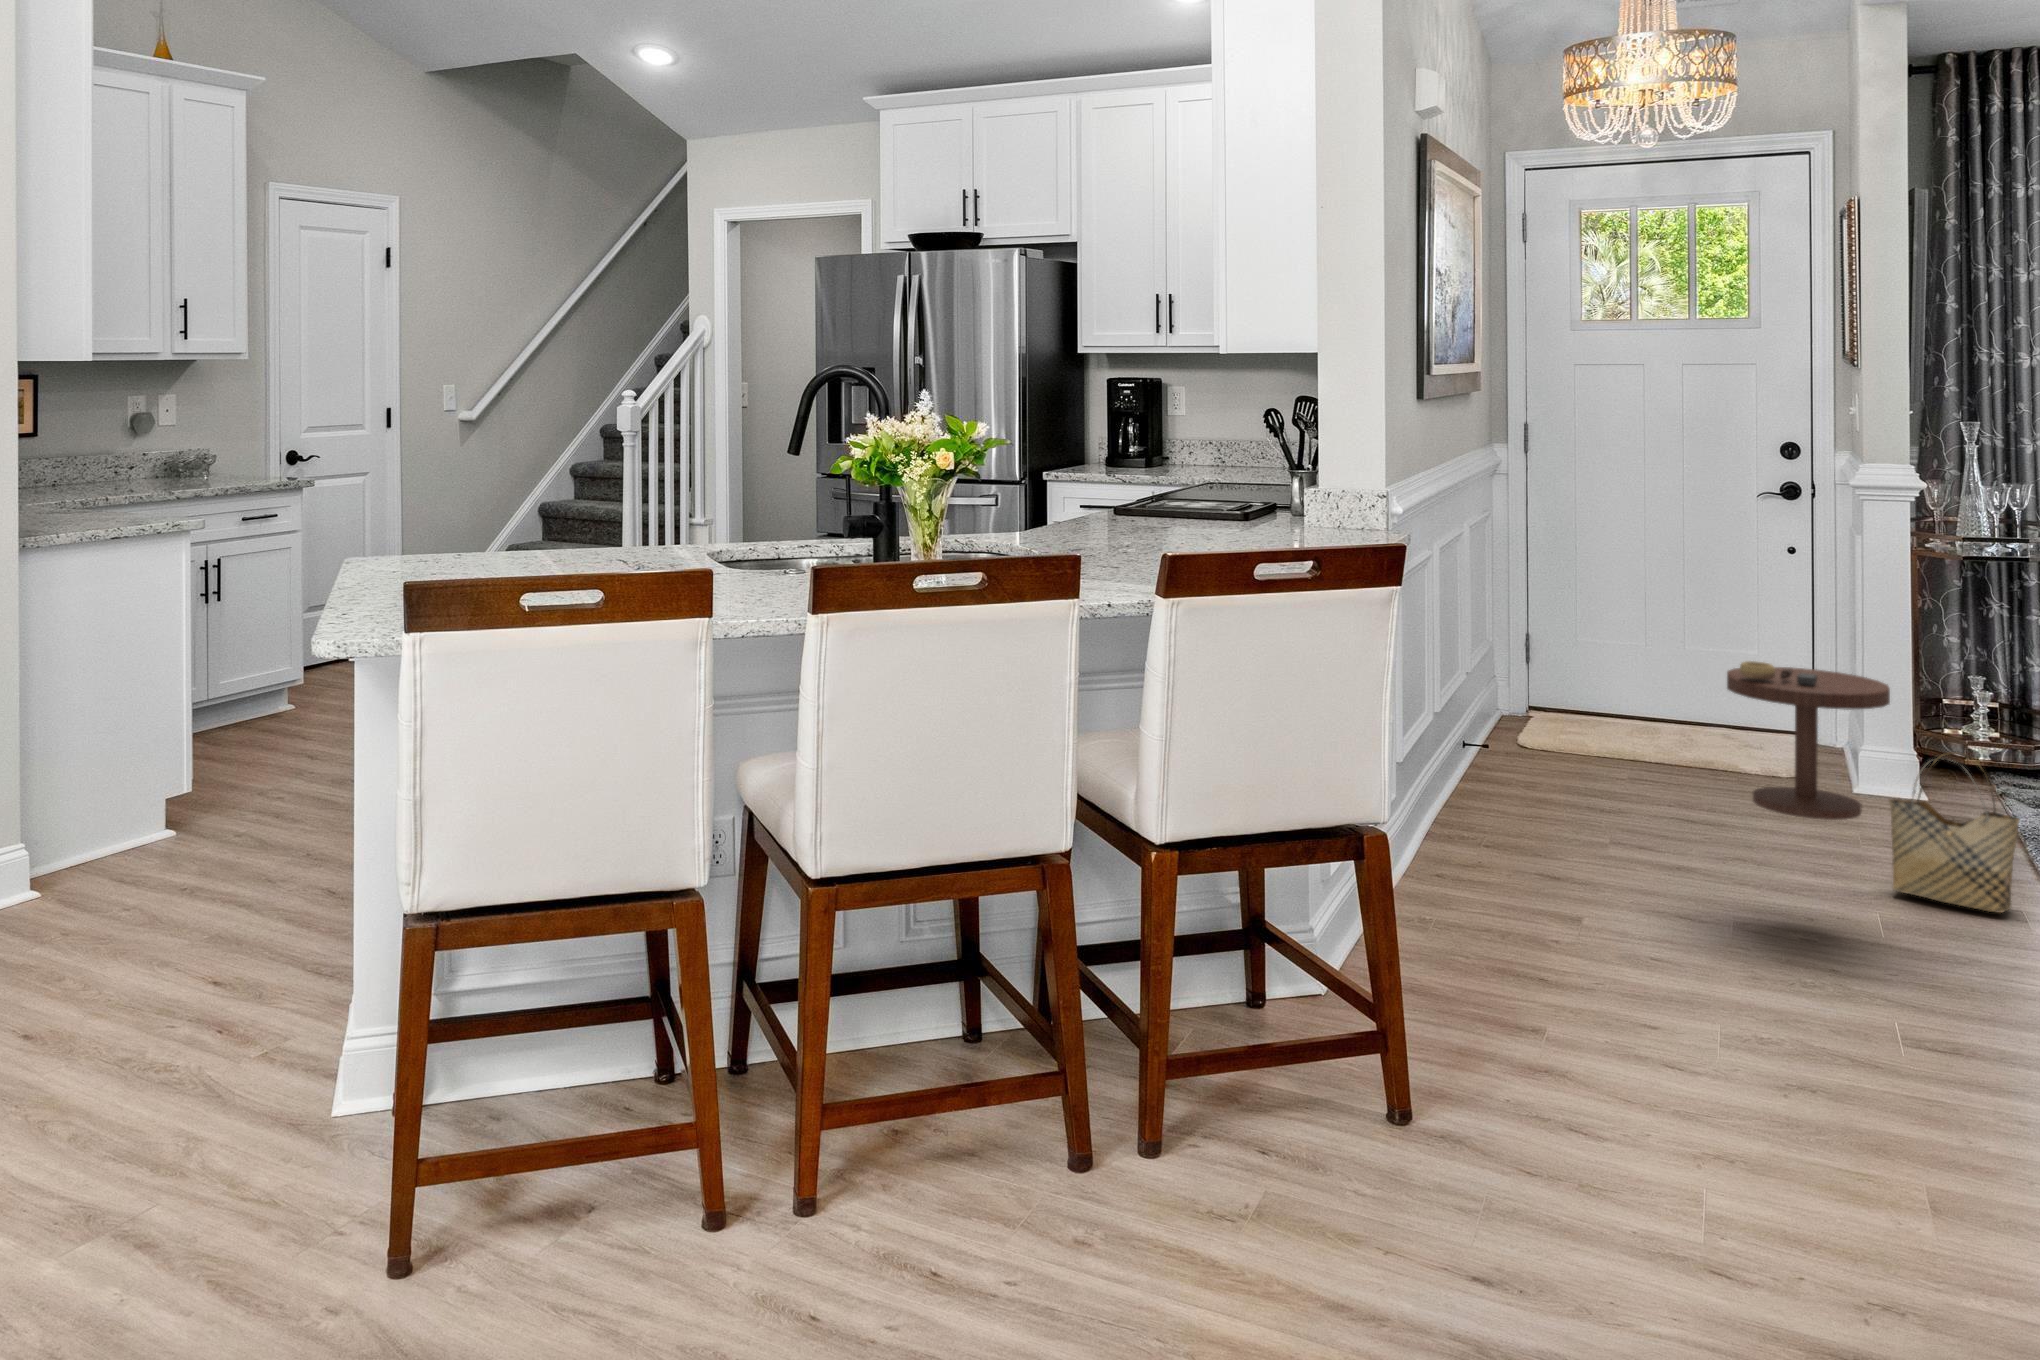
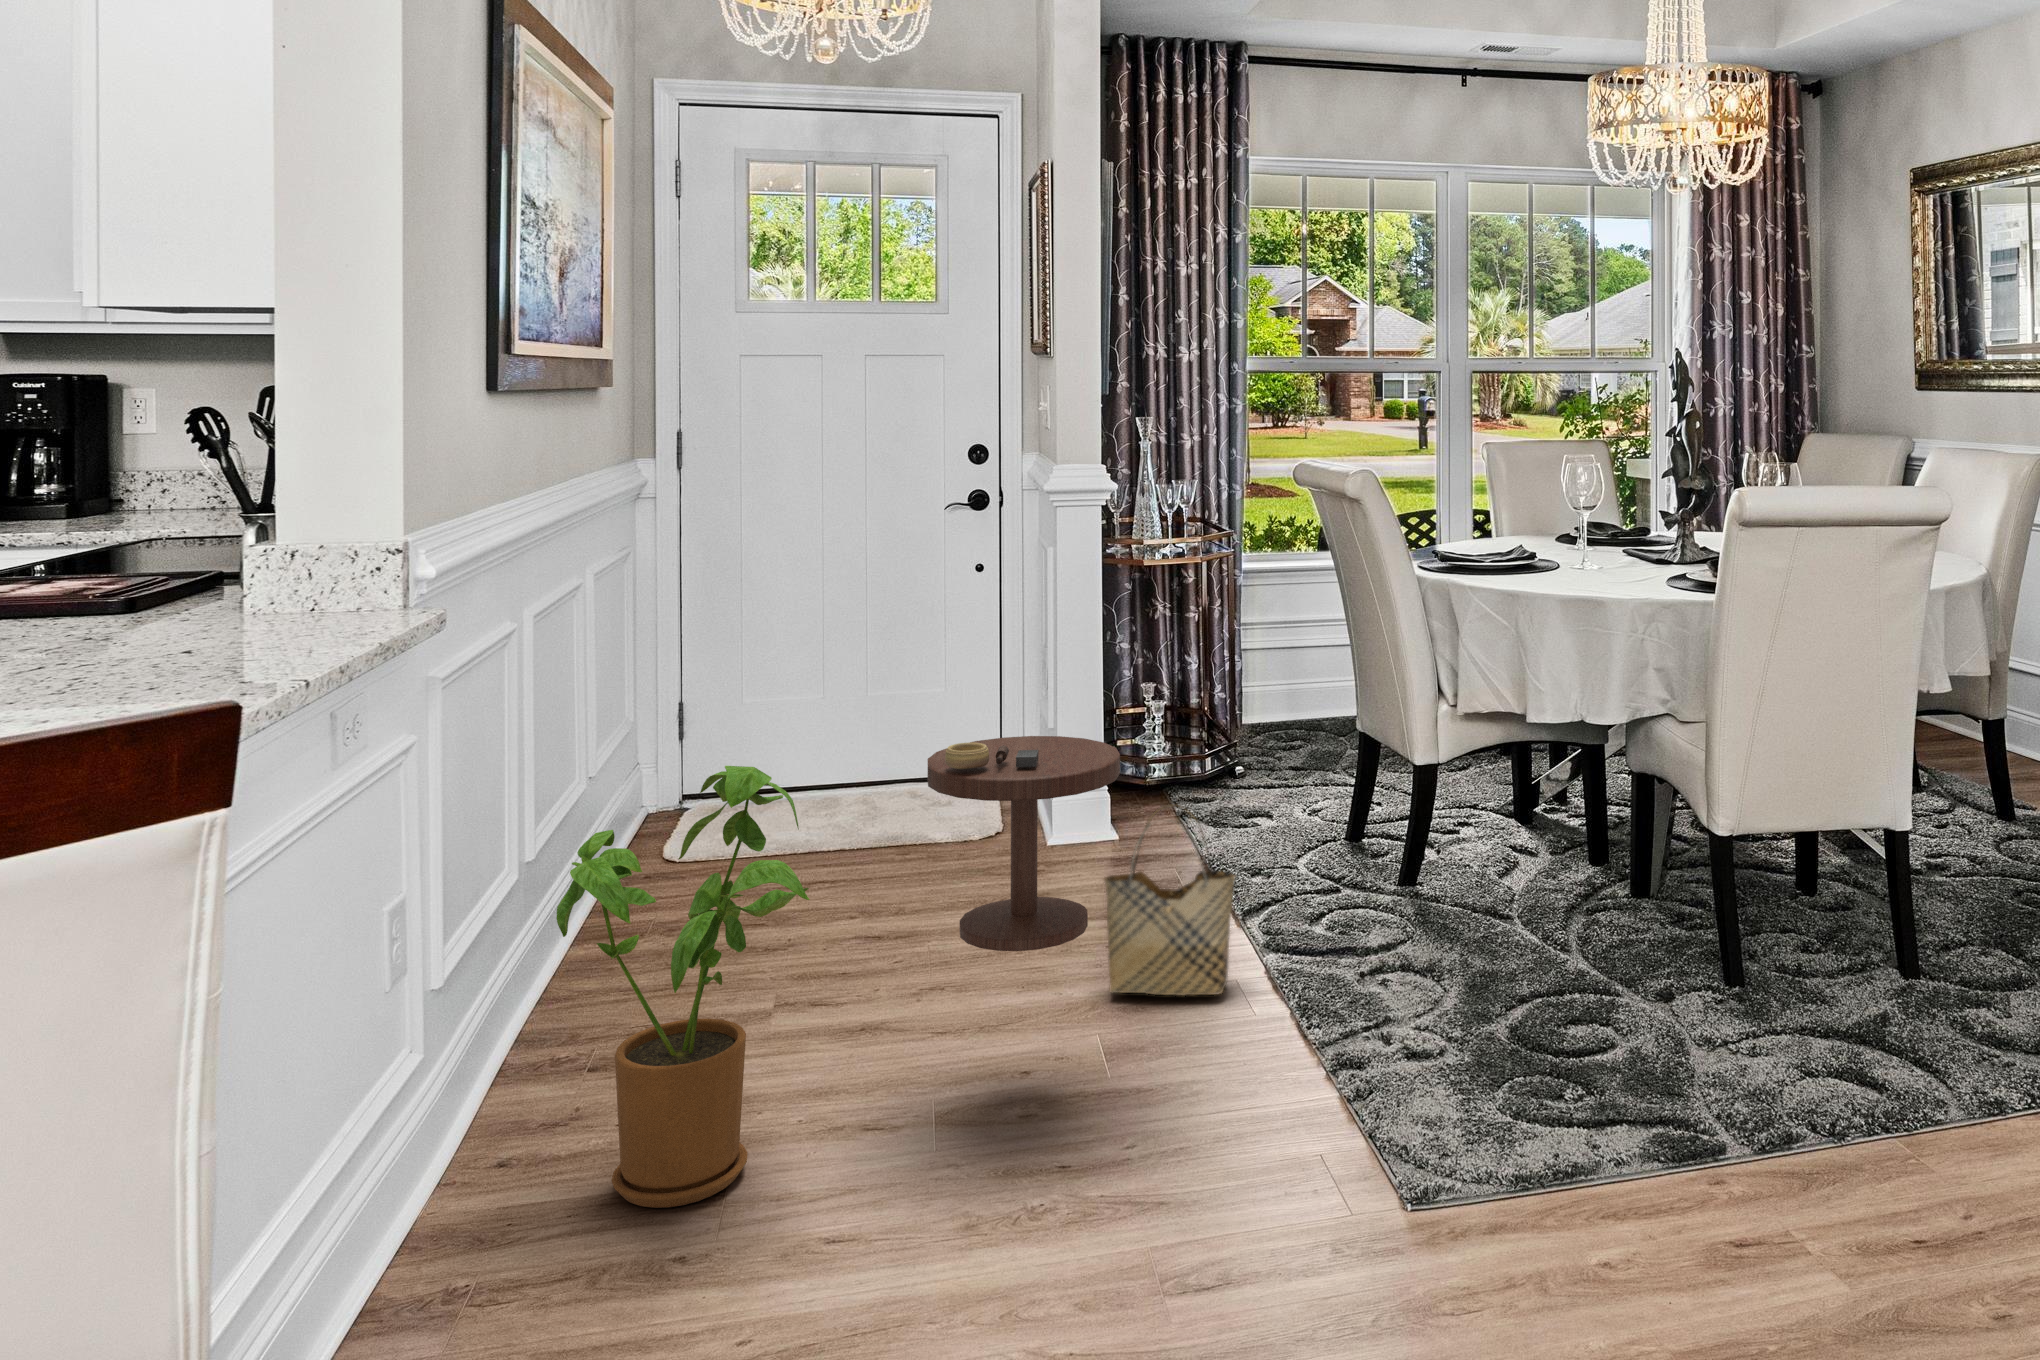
house plant: none [1472,652,1638,922] -> present [556,766,810,1208]

